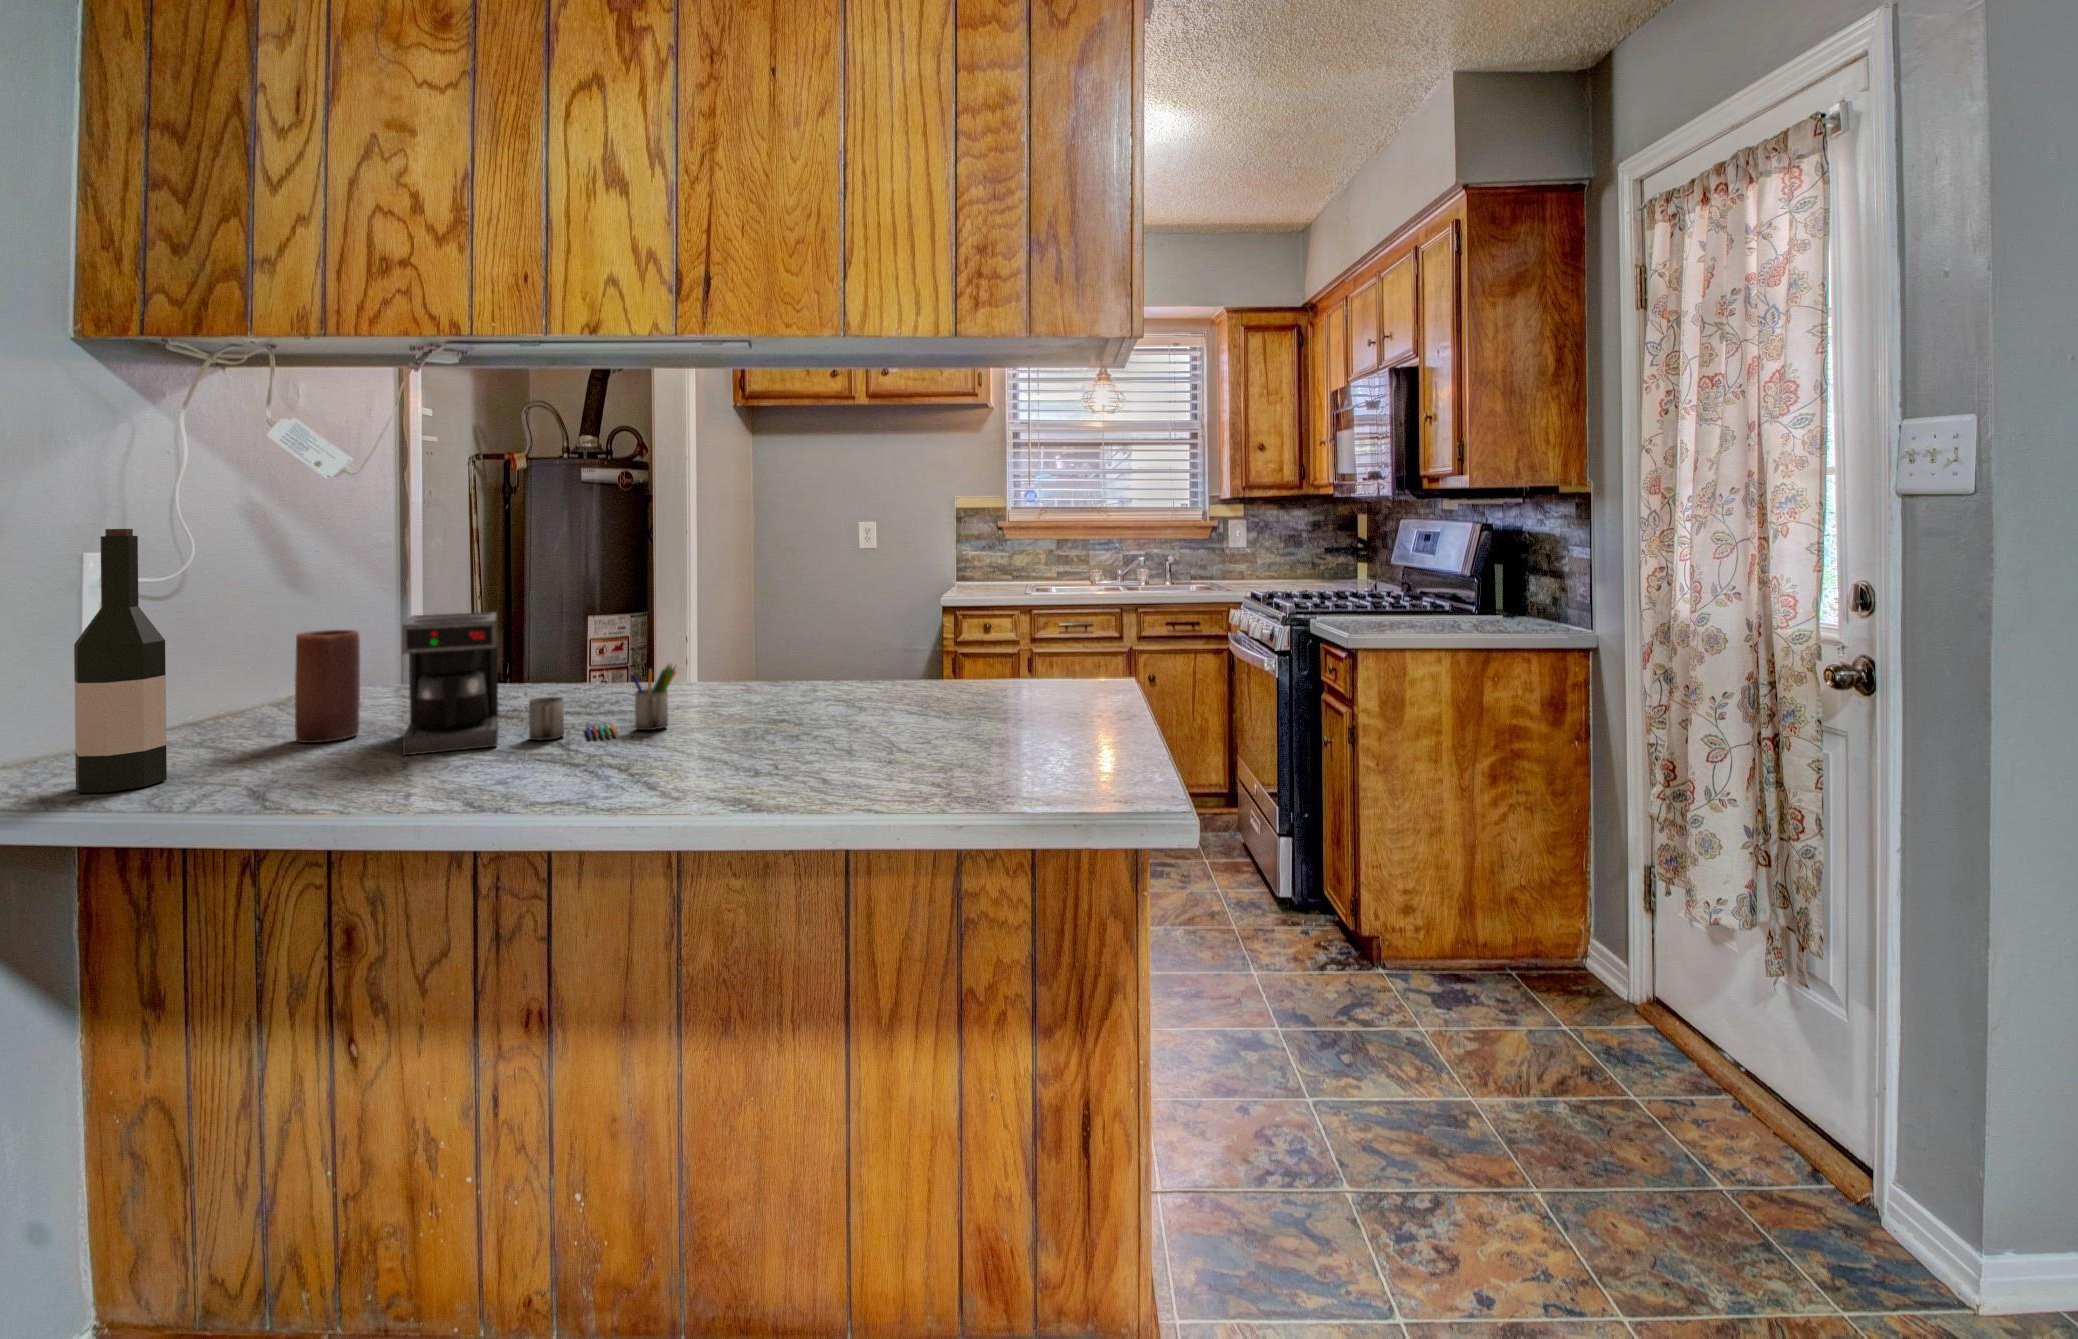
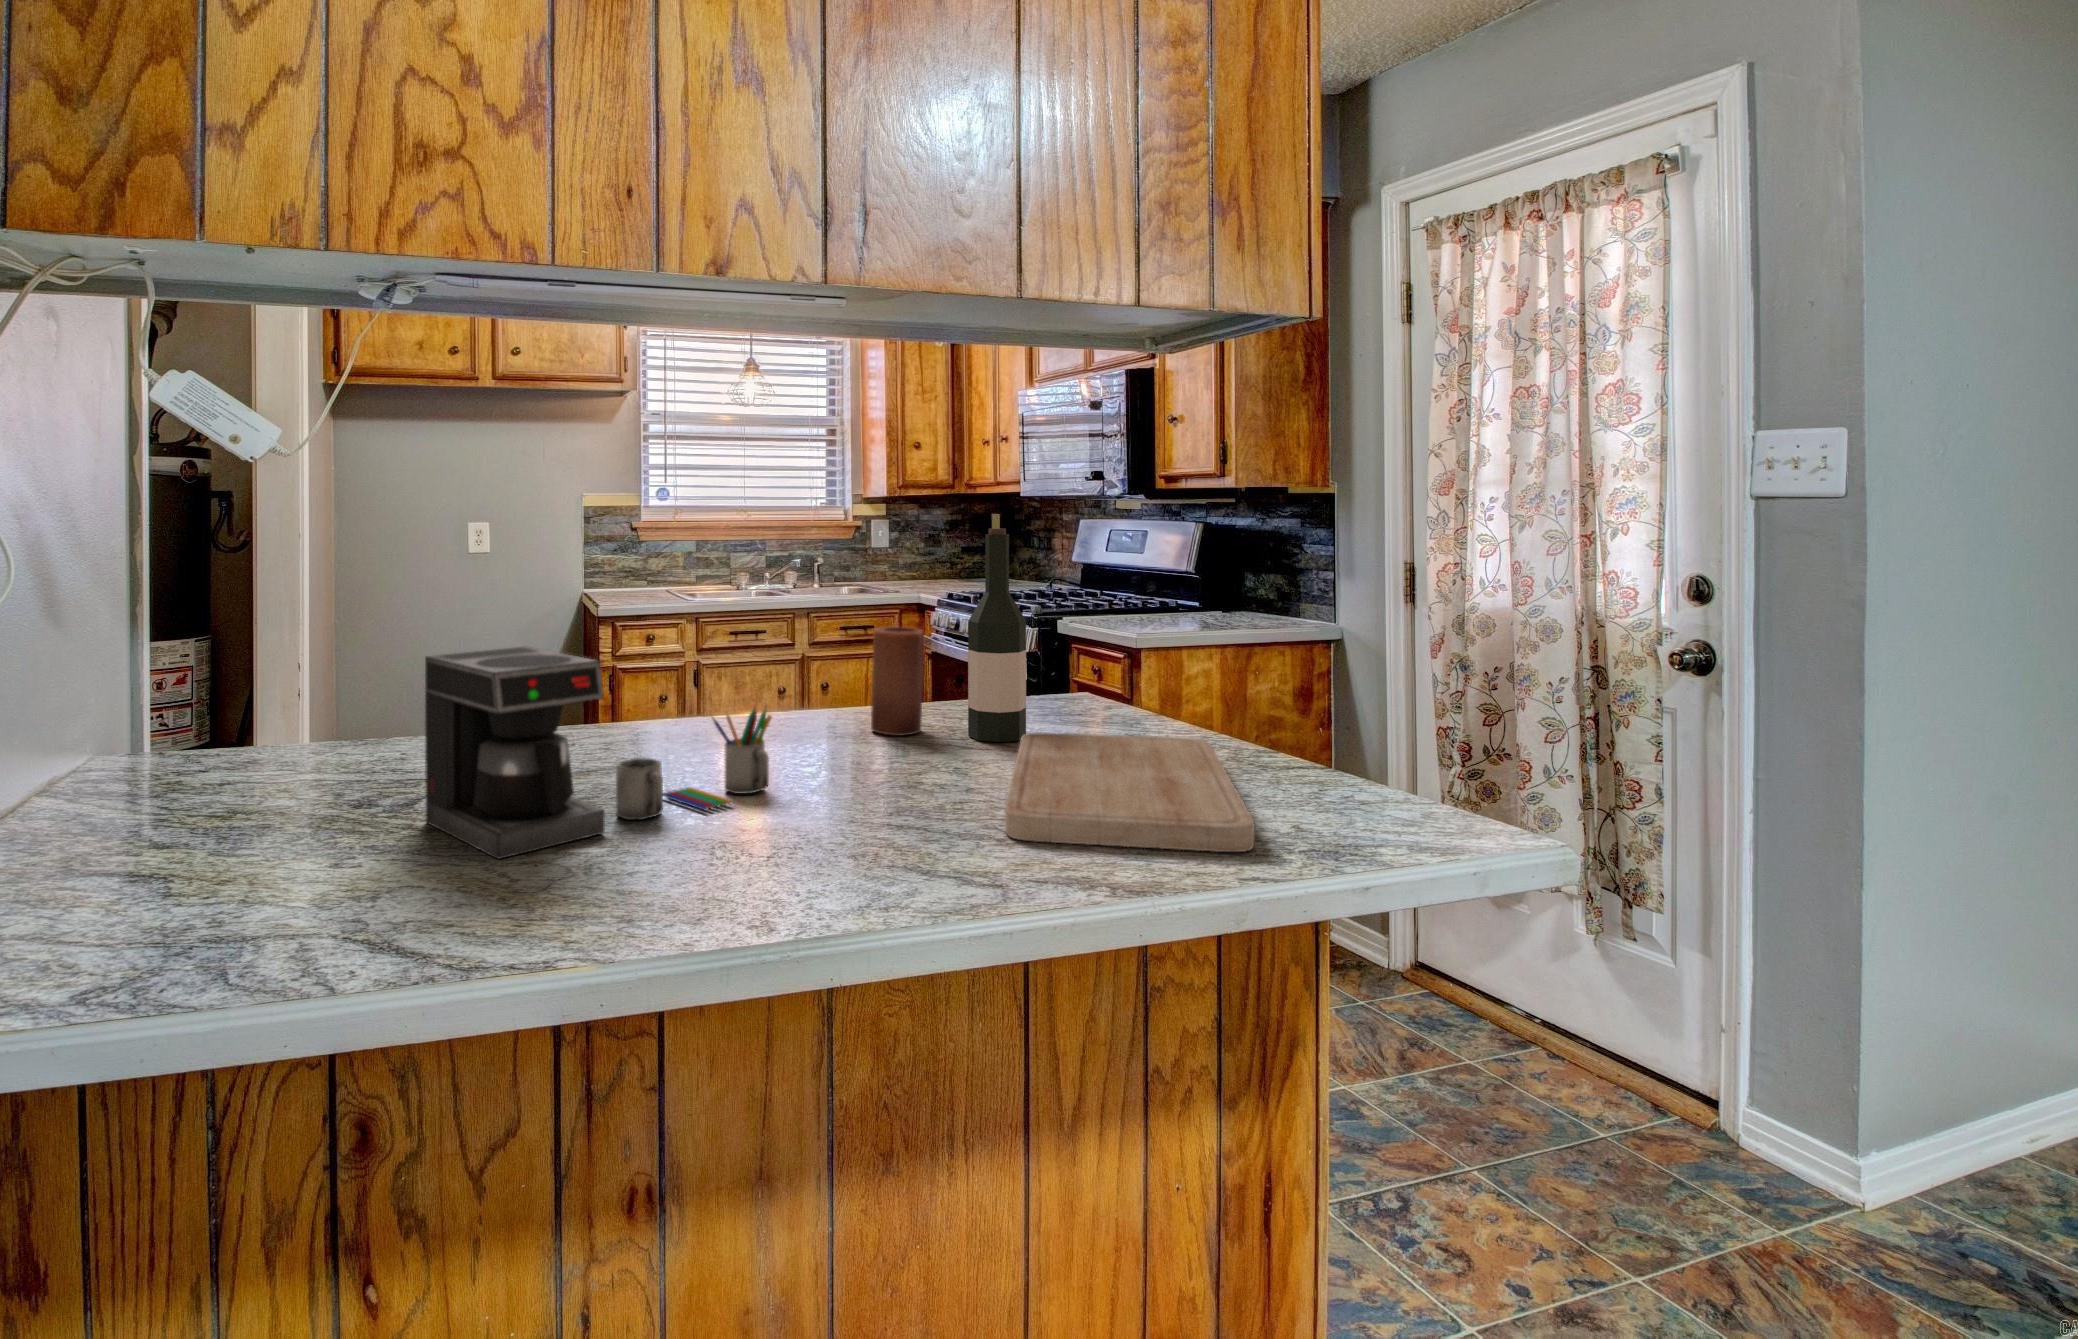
wine bottle: present [74,529,167,793] -> present [968,528,1026,742]
candle: present [295,630,360,743] -> present [871,627,923,736]
cutting board: none [749,701,1054,792] -> present [1005,733,1254,852]

